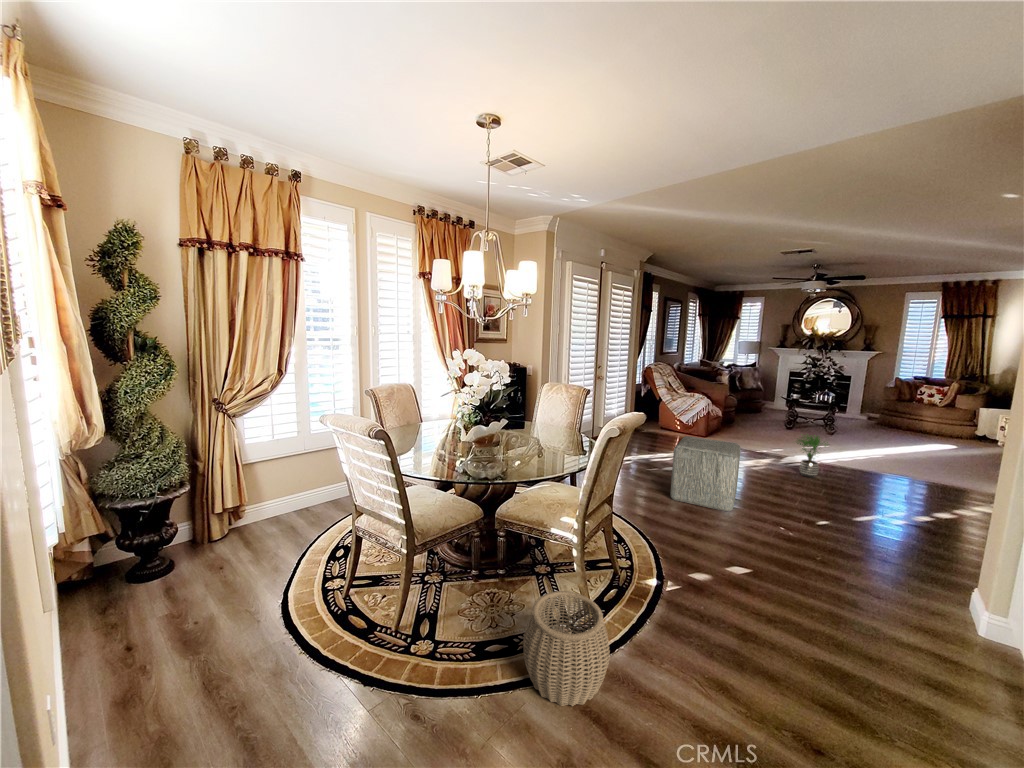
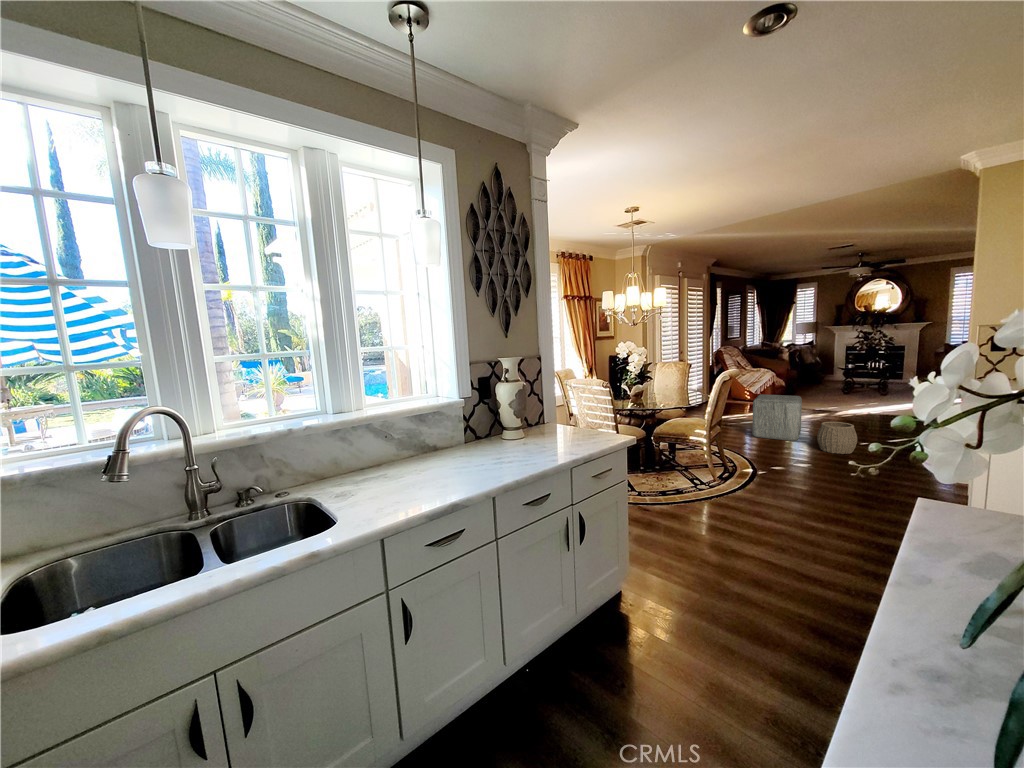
potted plant: present [797,435,828,478] -> none [843,389,874,422]
woven basket: present [523,591,610,706] -> present [817,422,857,454]

